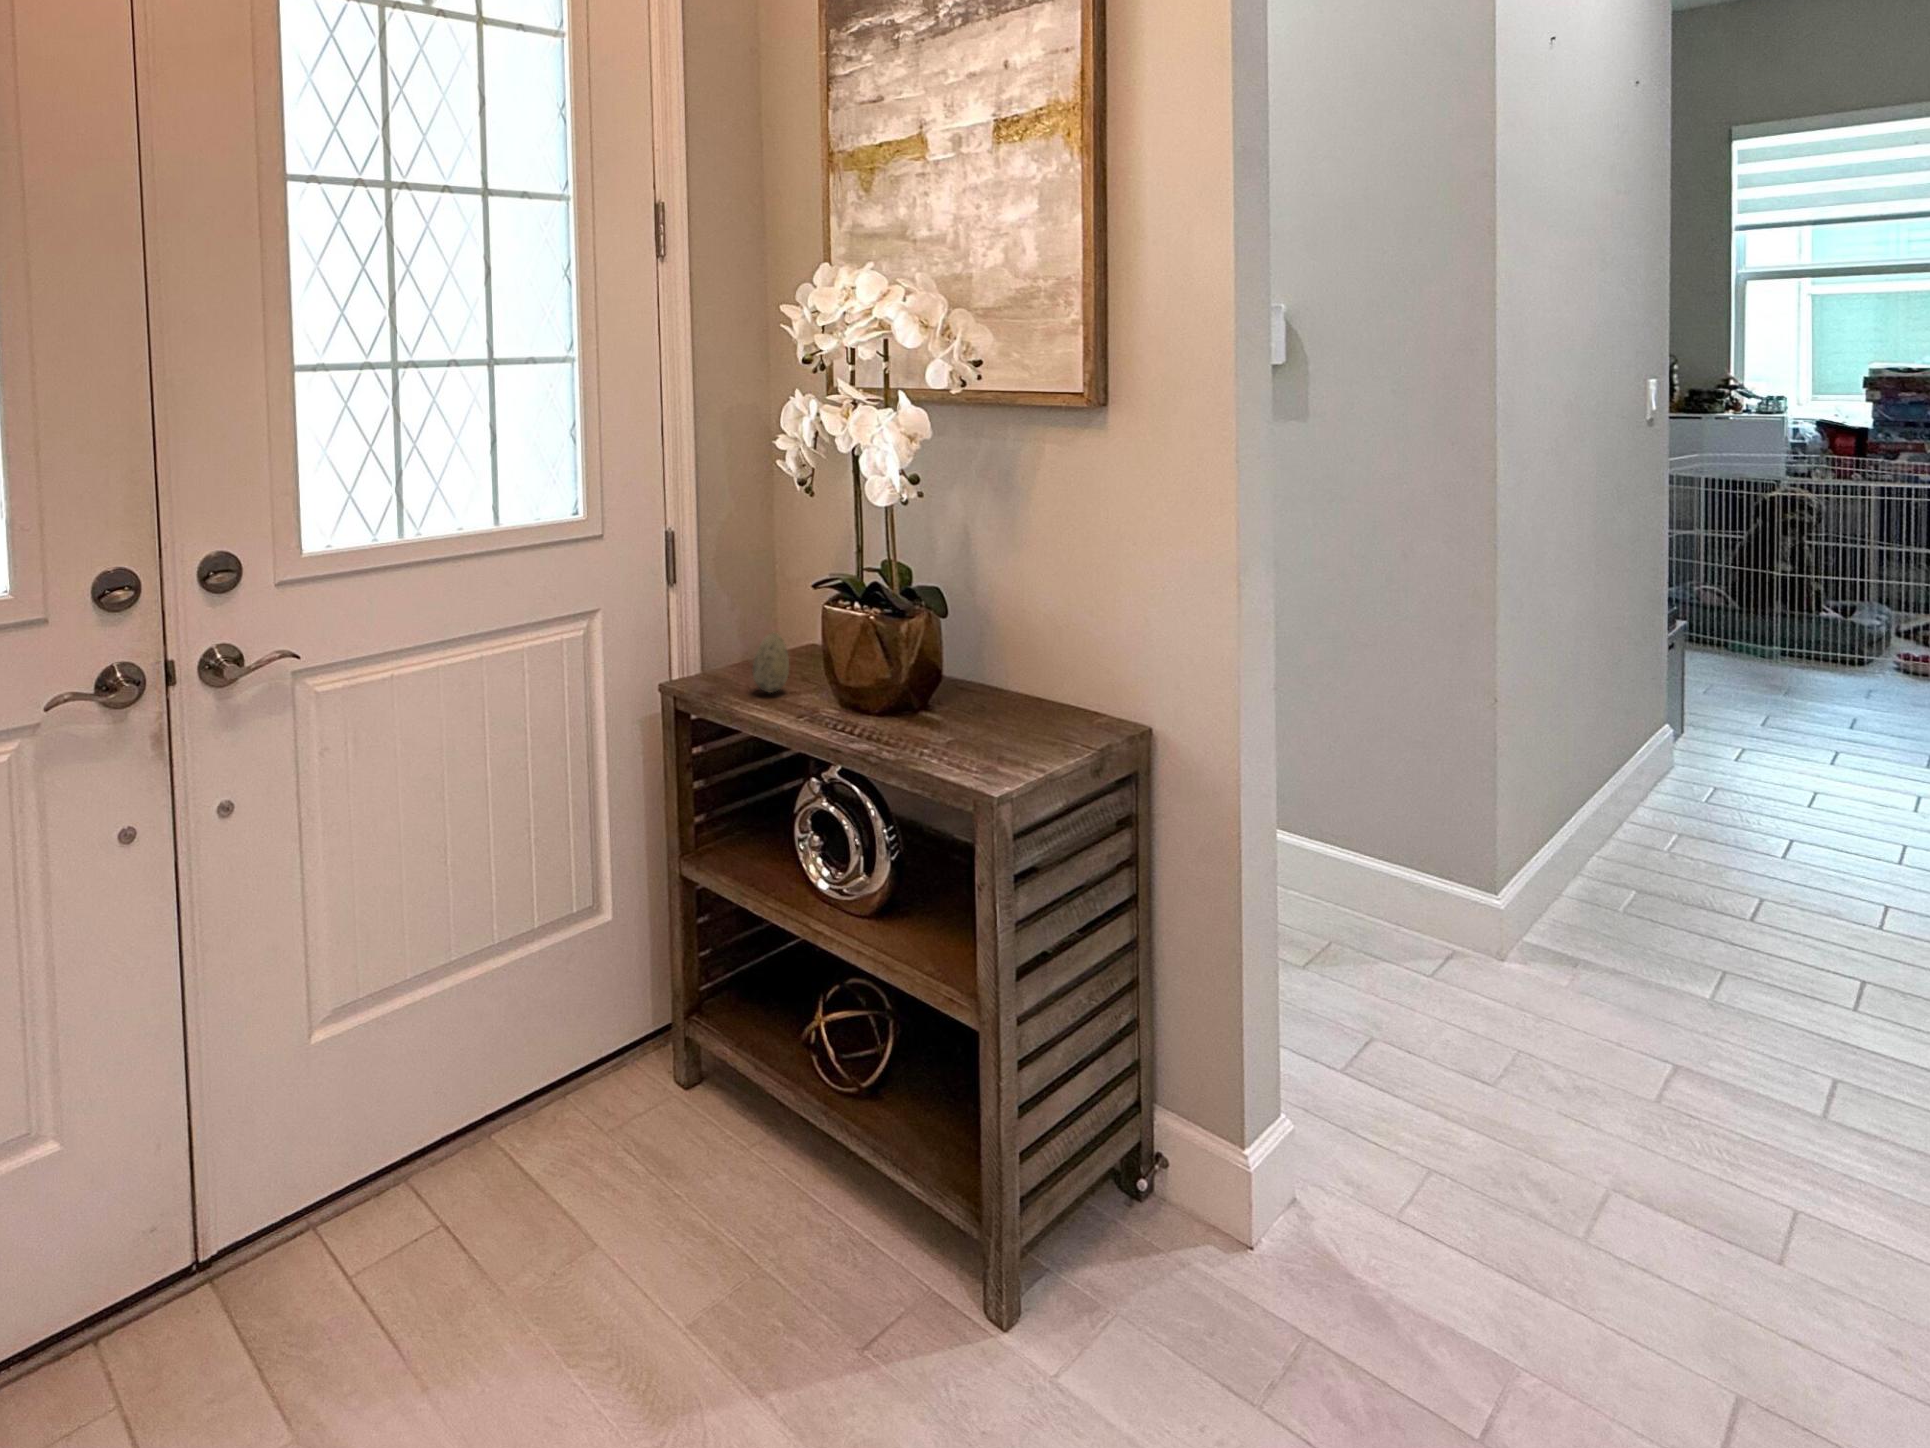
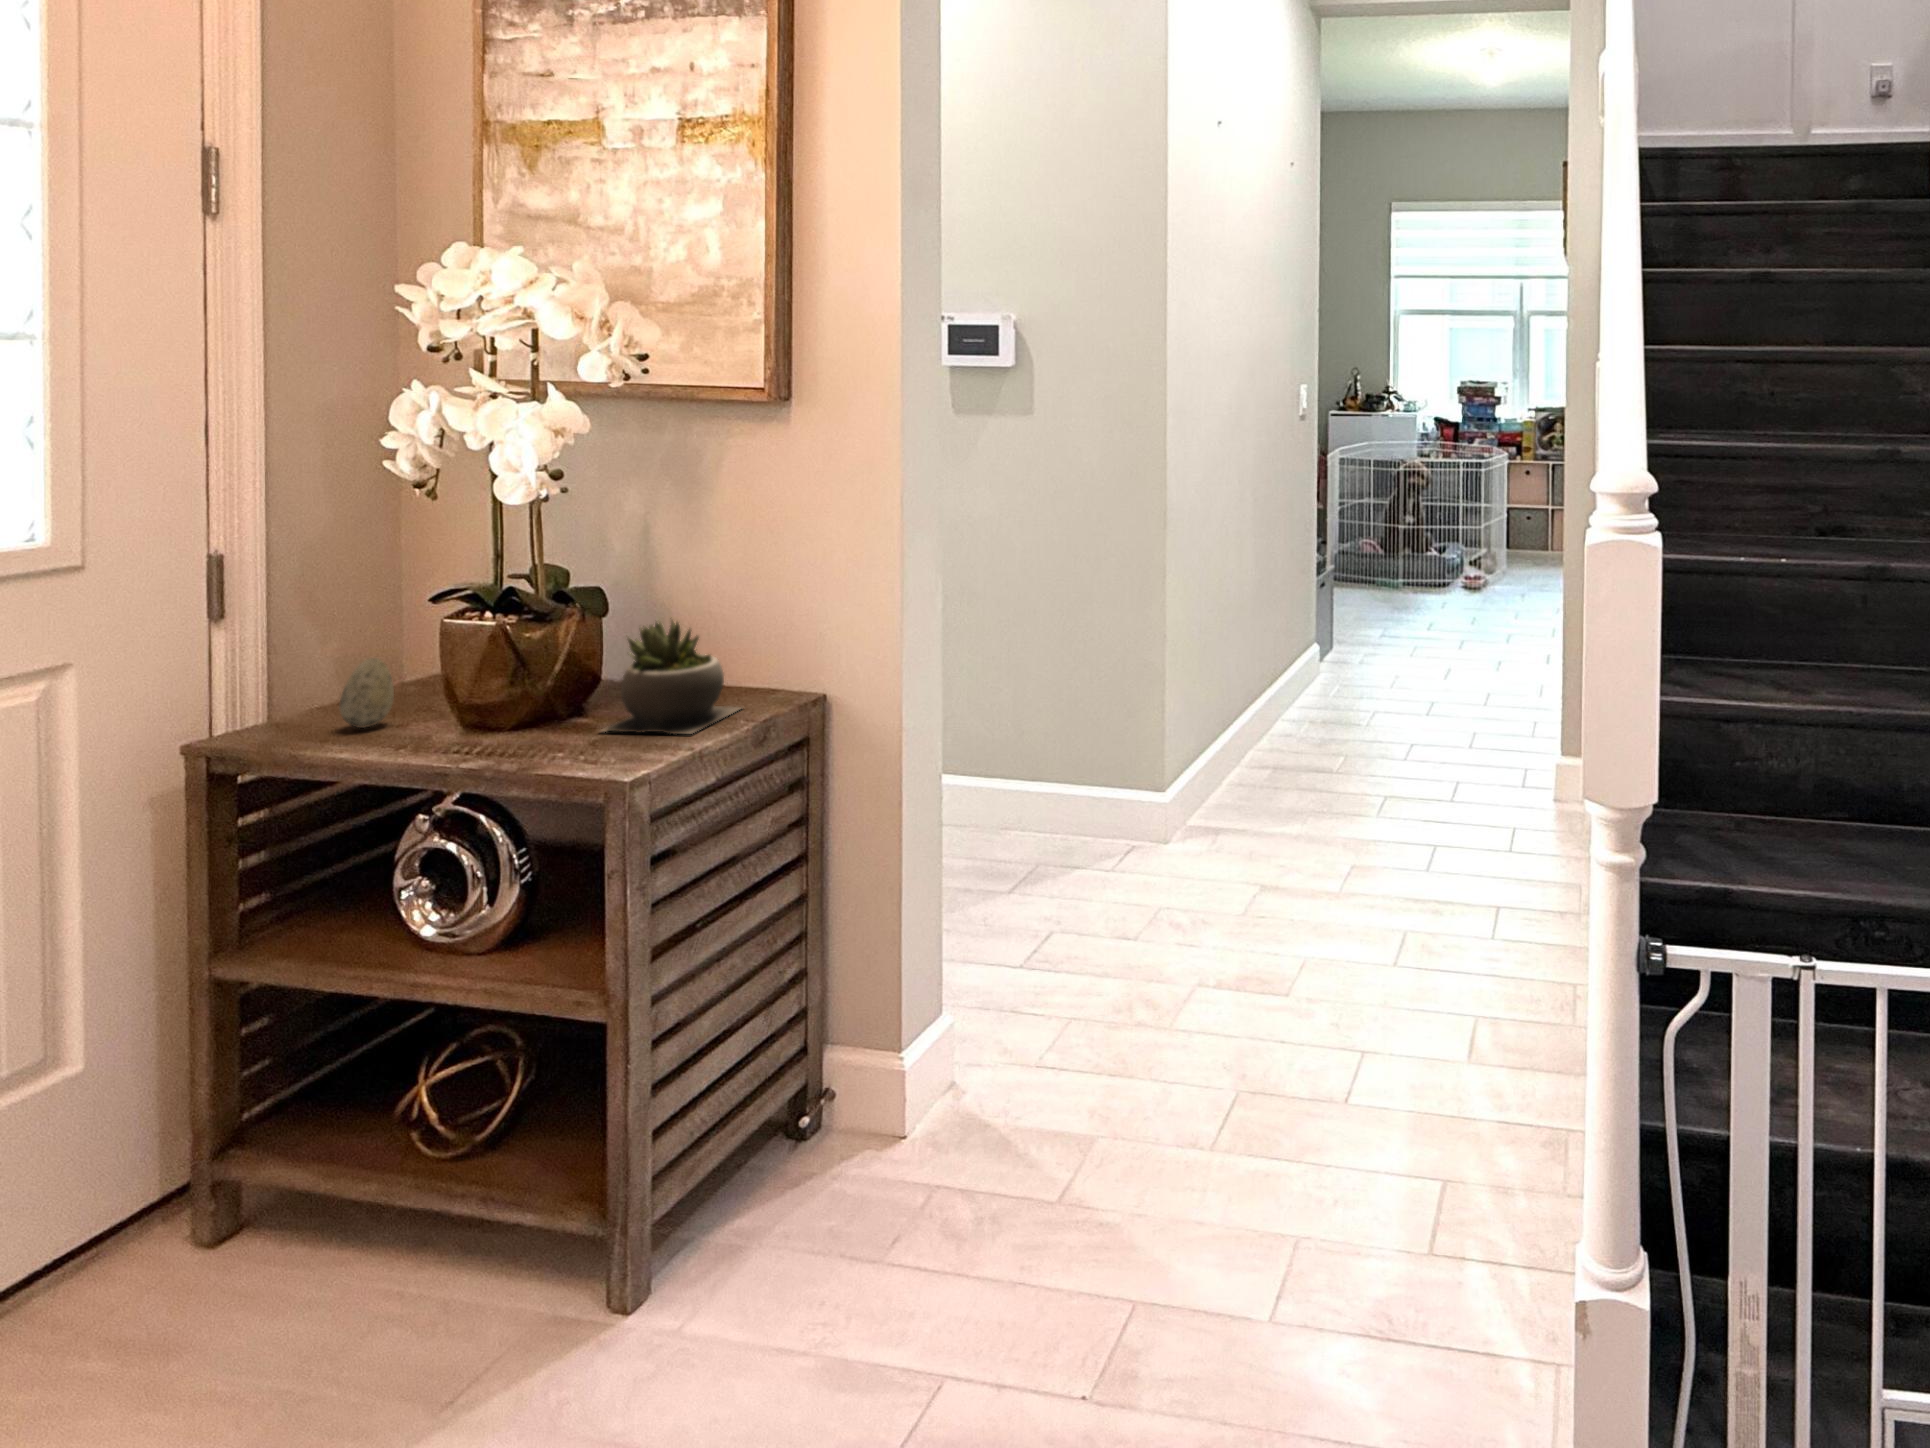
succulent plant: none [951,623,1081,750] -> present [602,621,740,734]

